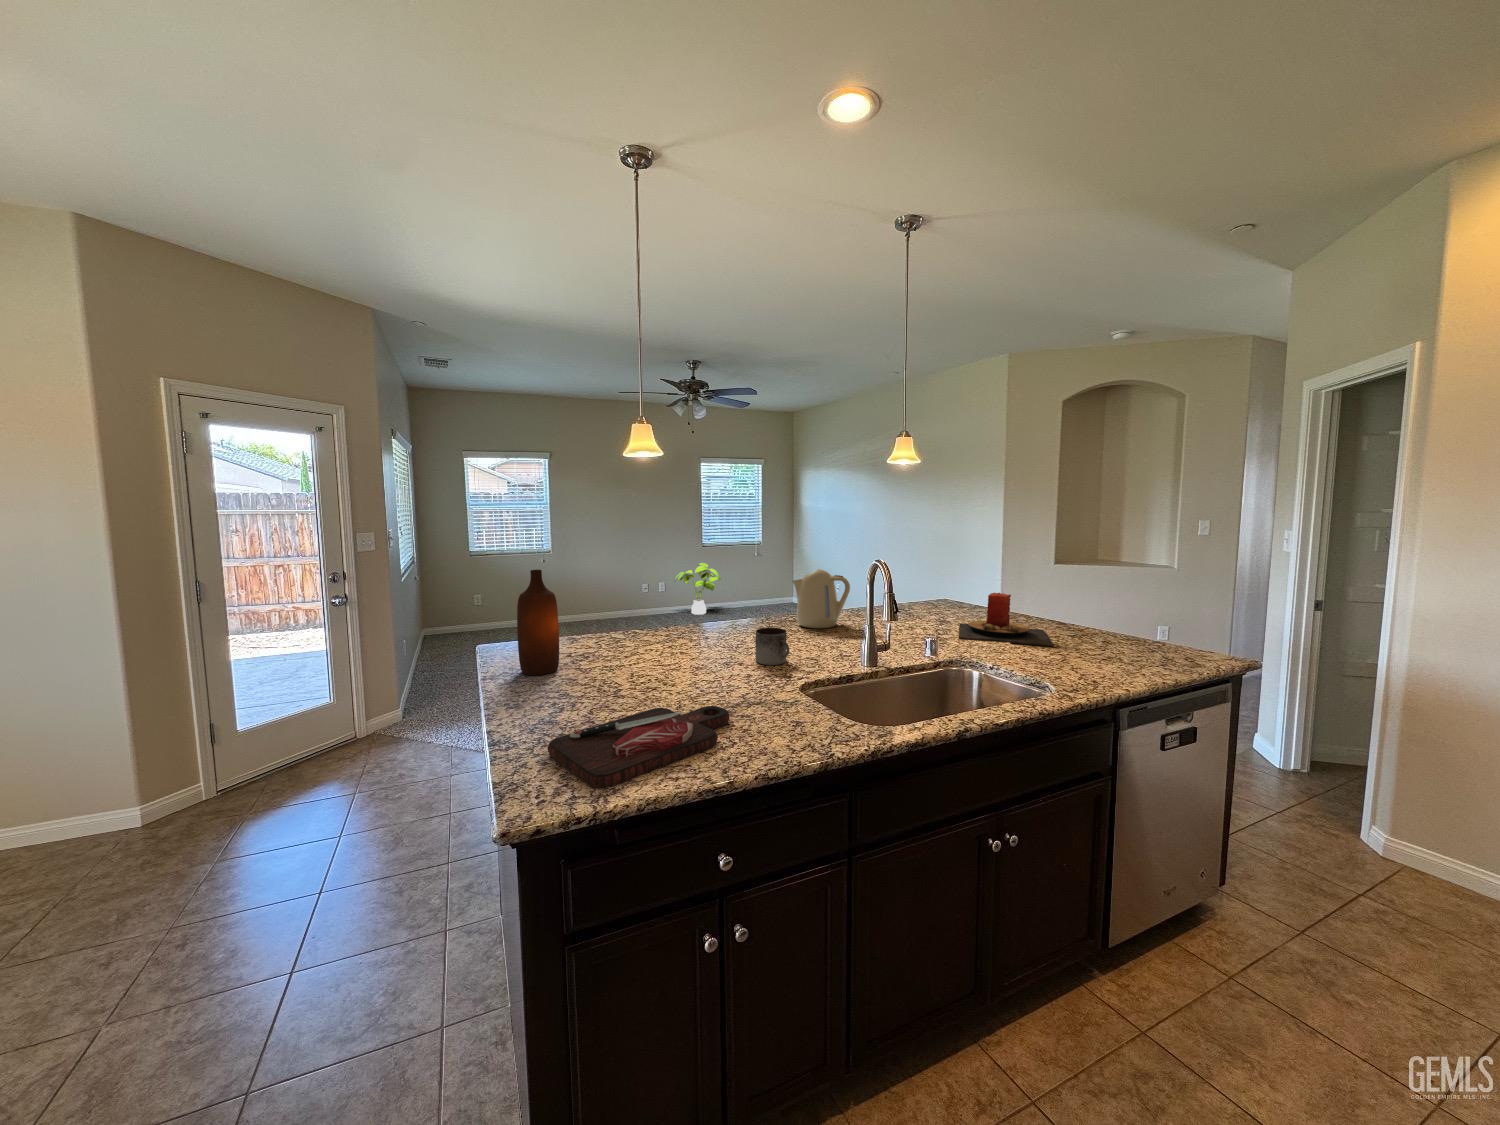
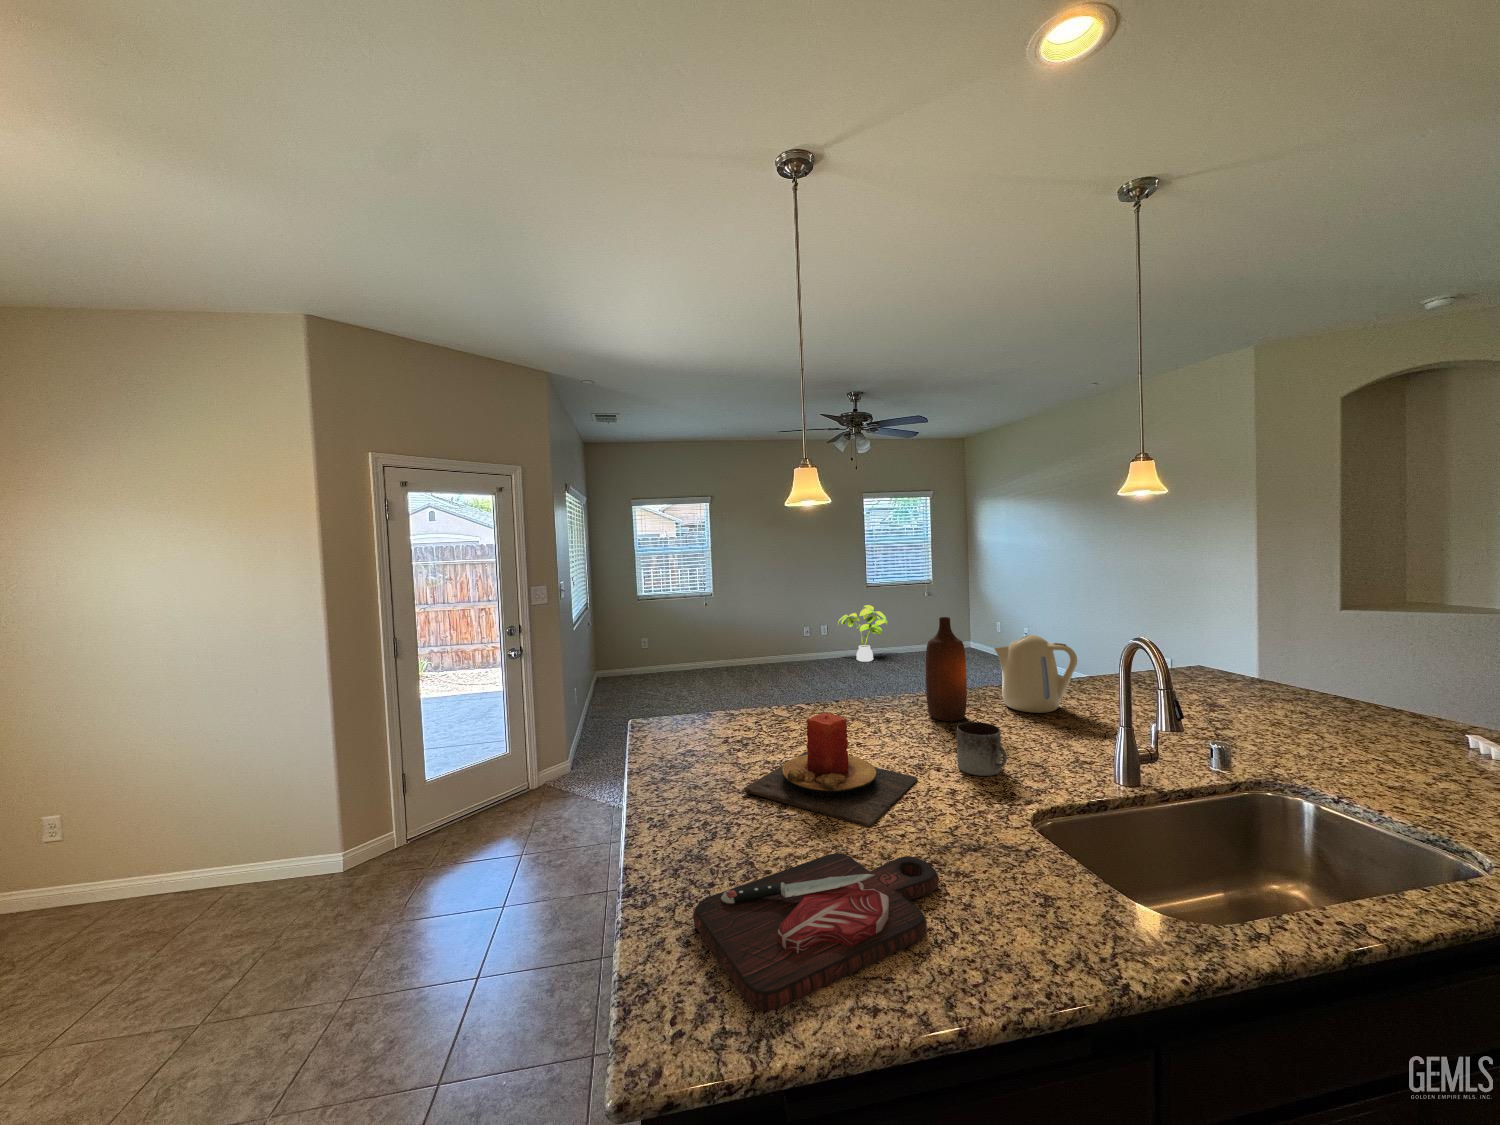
bottle: present [517,570,559,675] -> present [926,617,967,721]
candle: present [959,593,1053,647] -> present [744,713,918,827]

